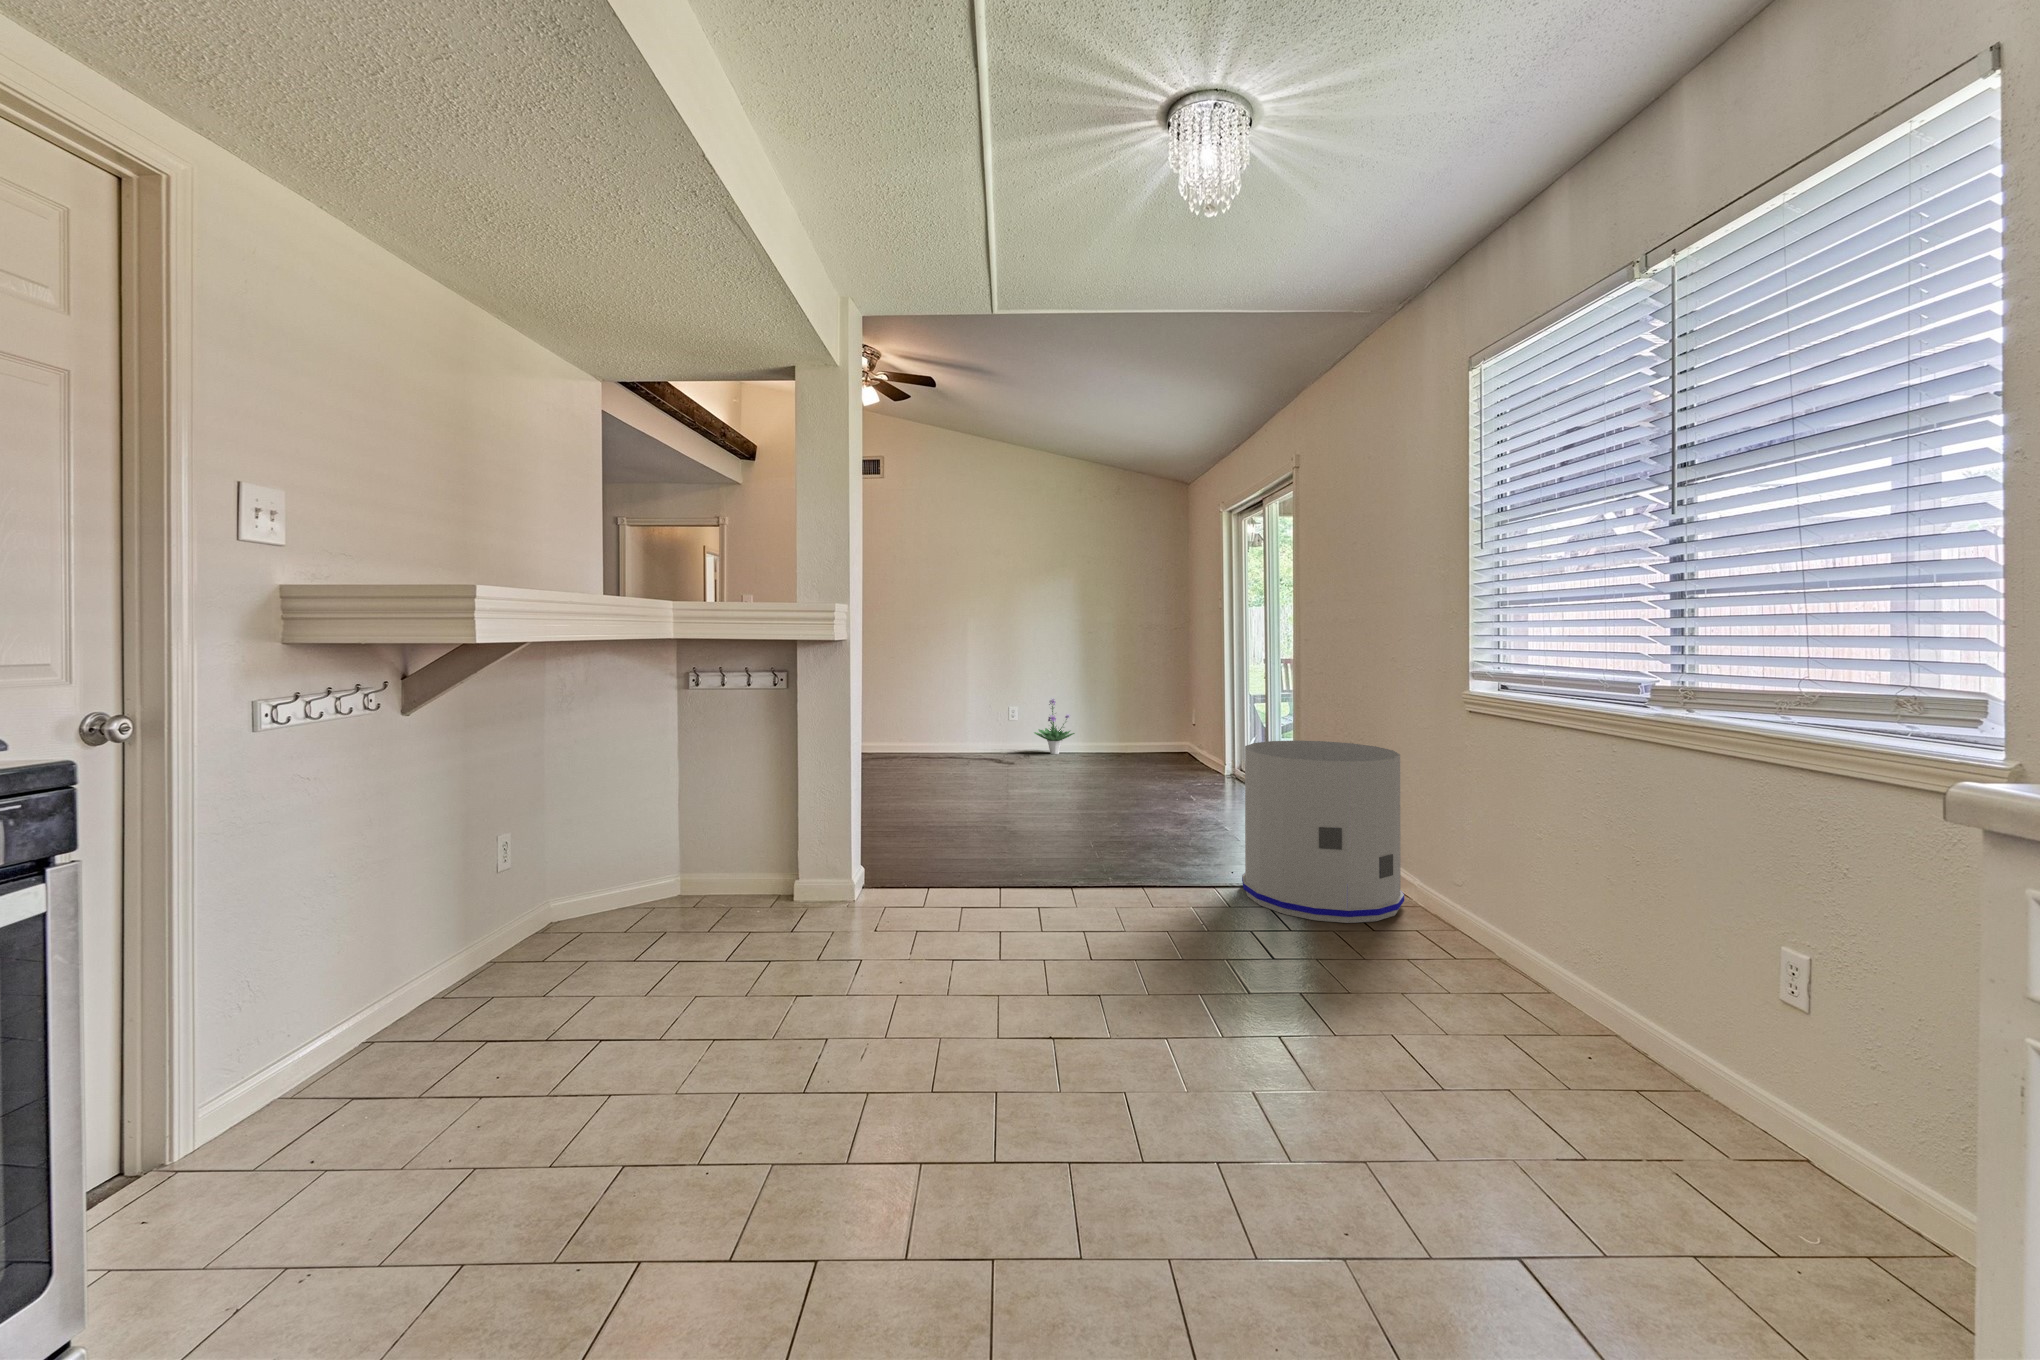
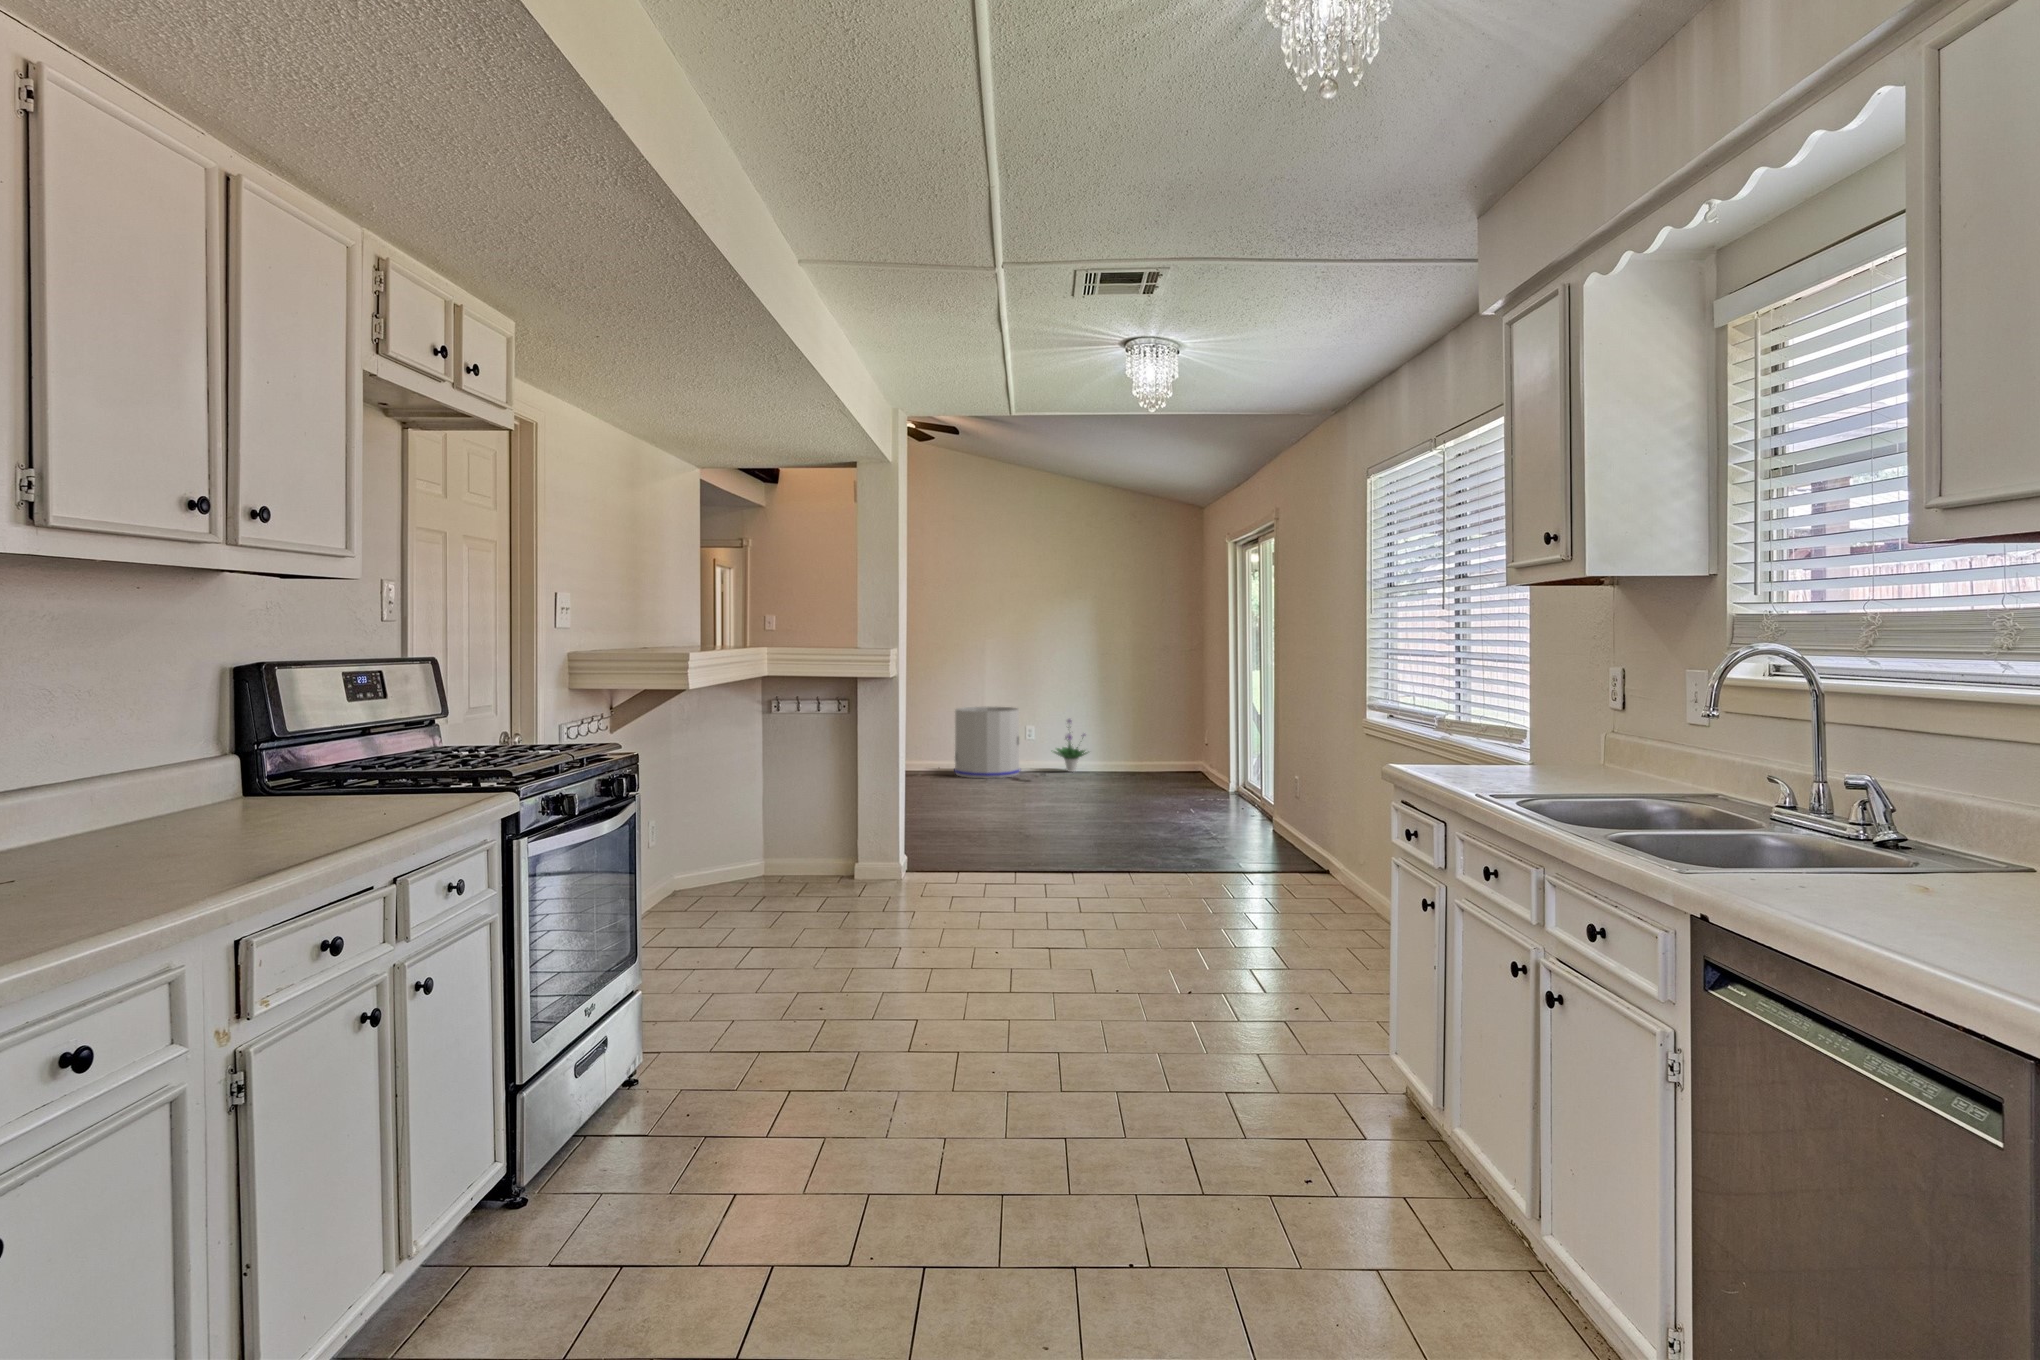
trash can: present [1242,741,1404,923] -> present [954,707,1020,778]

